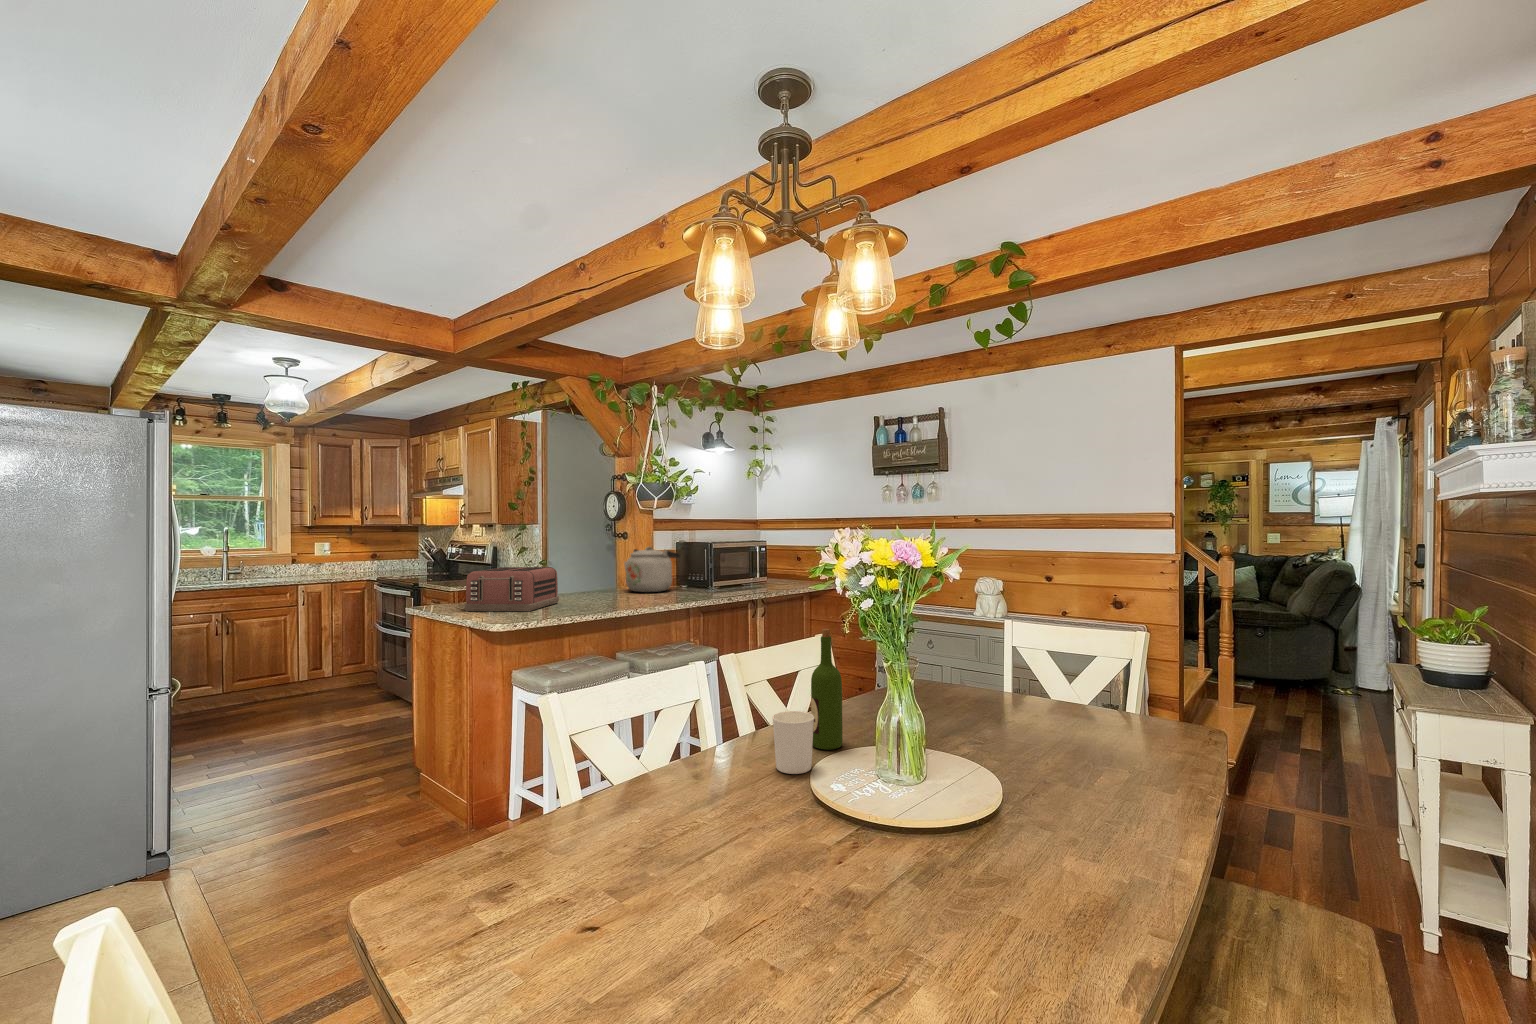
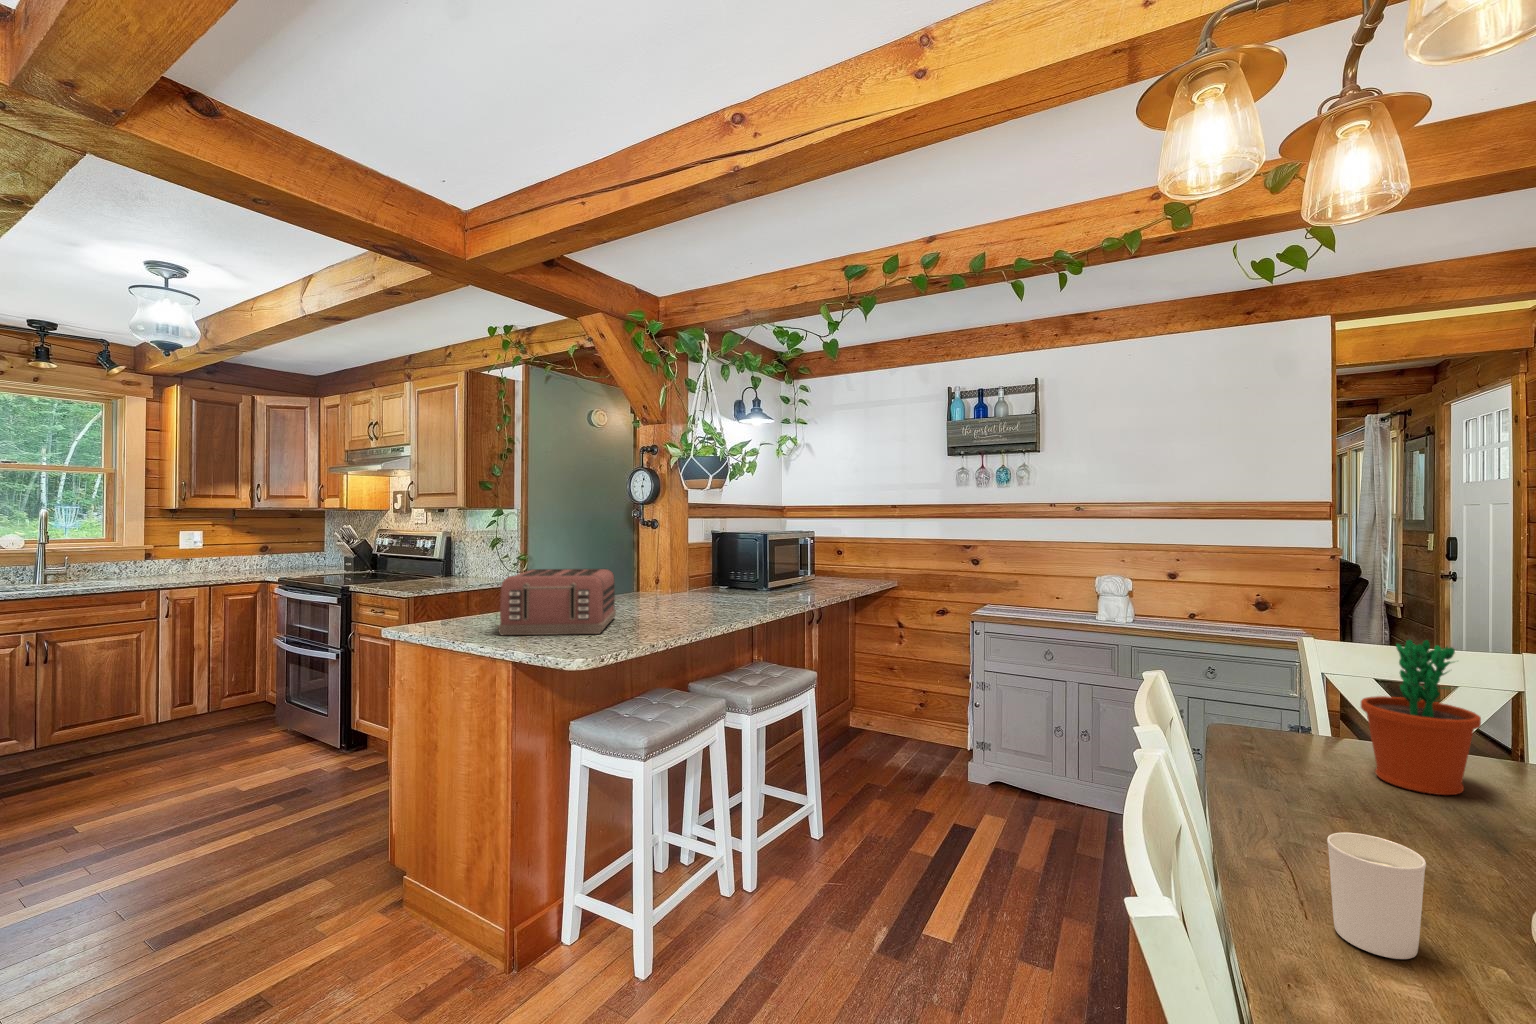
kettle: present [624,547,680,592] -> none [664,540,739,599]
flower pot: none [969,613,1034,720] -> present [1361,640,1481,795]
wine bottle: present [811,629,843,750] -> none [1286,680,1351,883]

